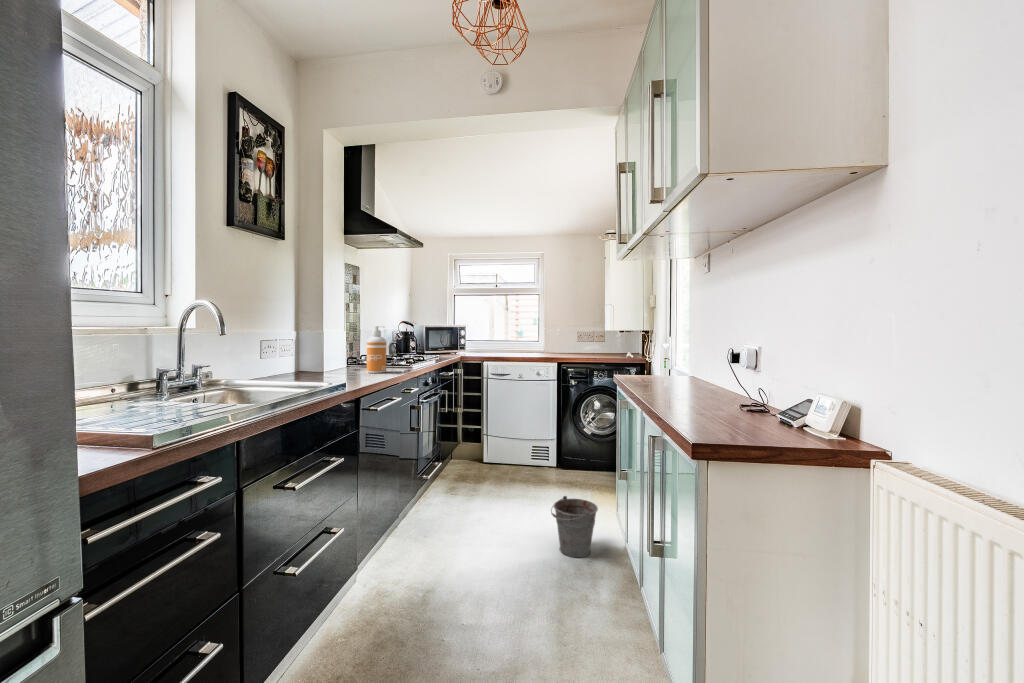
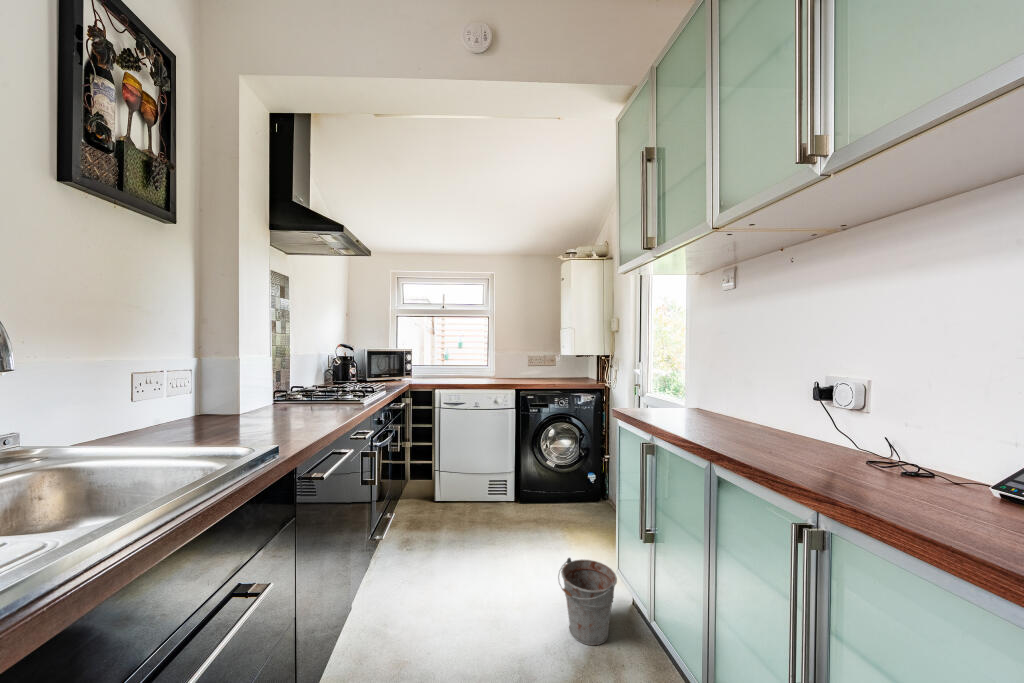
soap dispenser: present [367,326,386,373] -> none [304,351,333,416]

